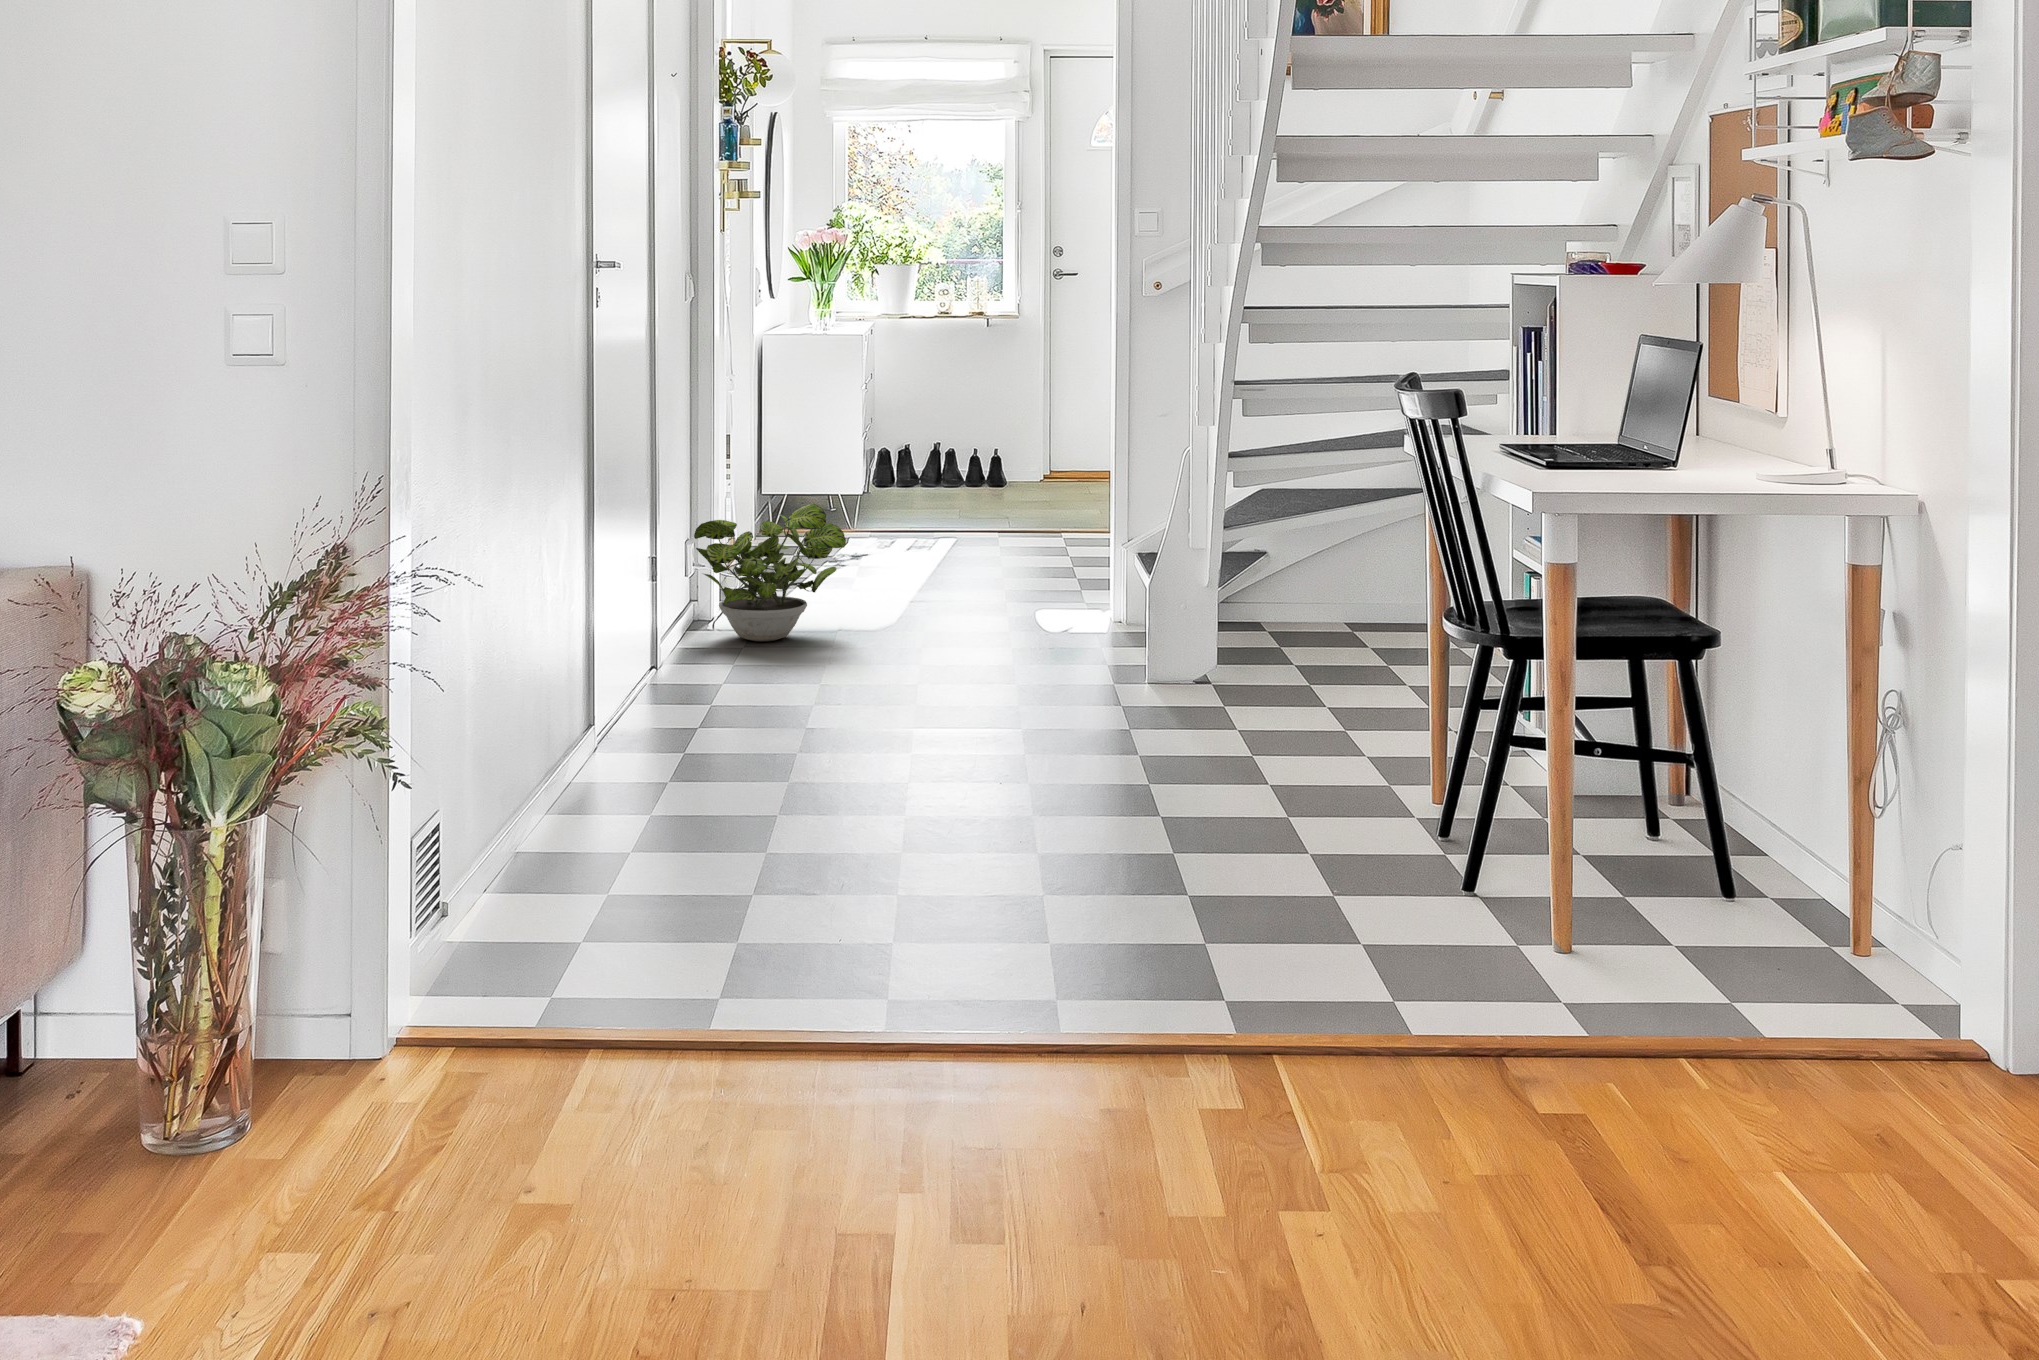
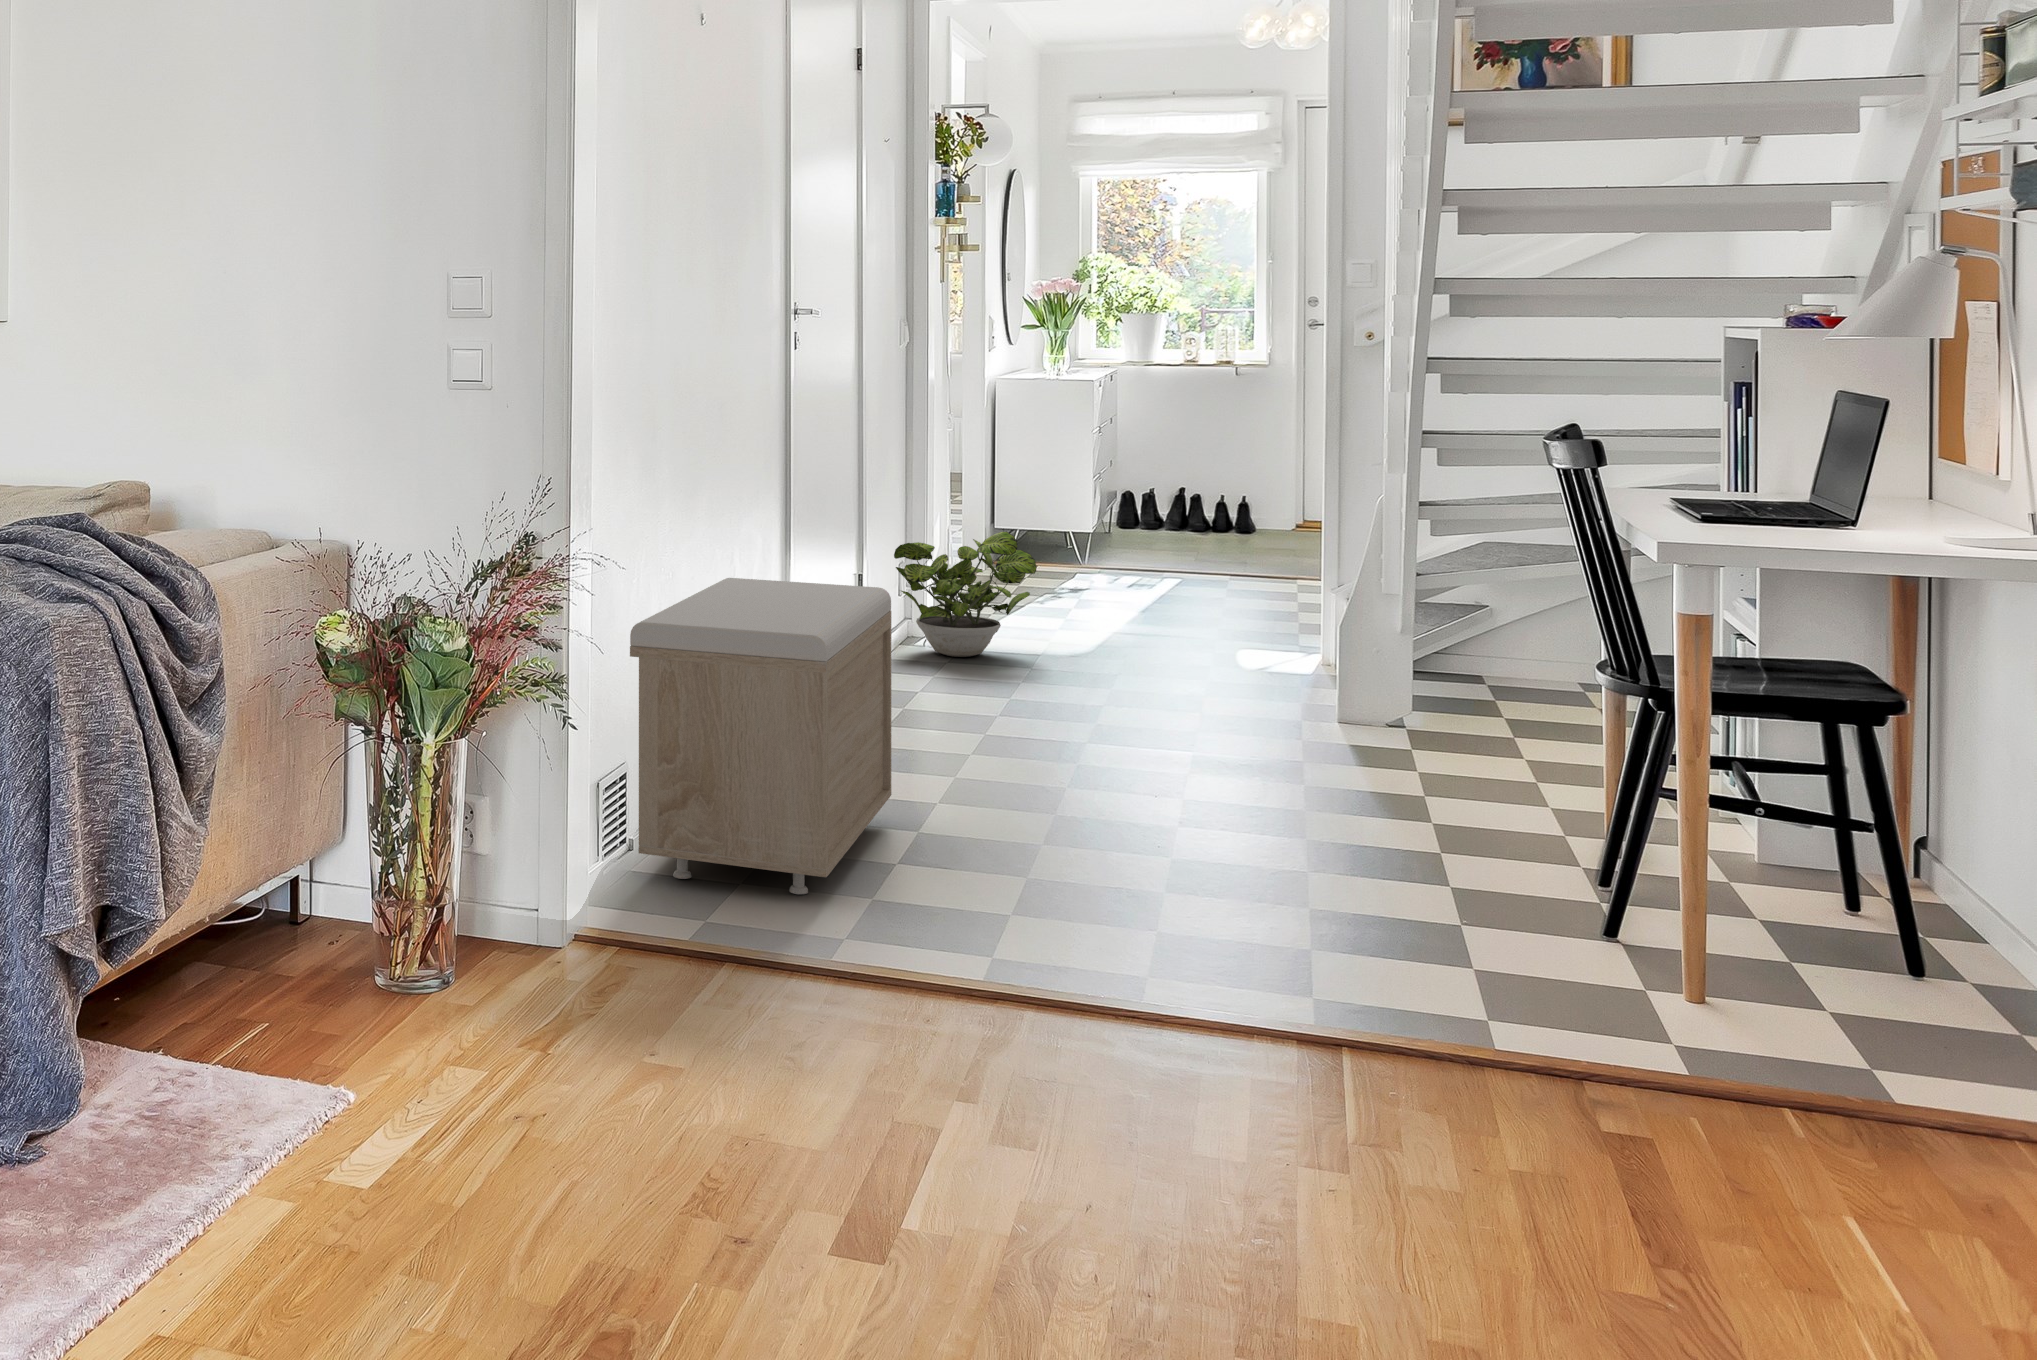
storage bench: none [460,578,743,947] -> present [630,578,891,894]

